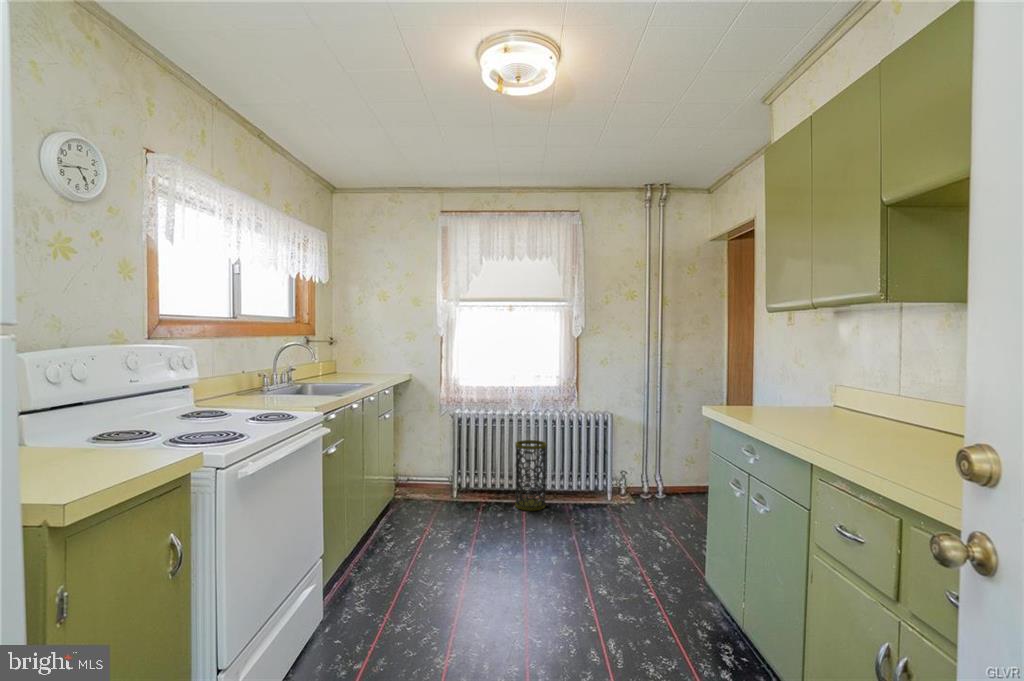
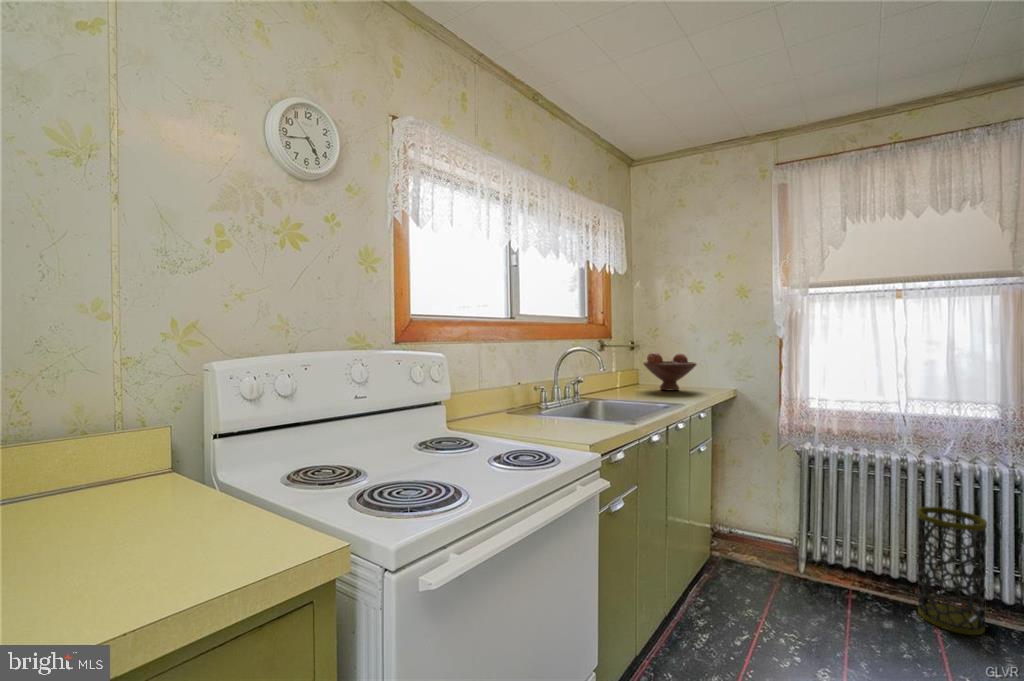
fruit bowl: none [343,346,385,376] -> present [644,352,696,391]

